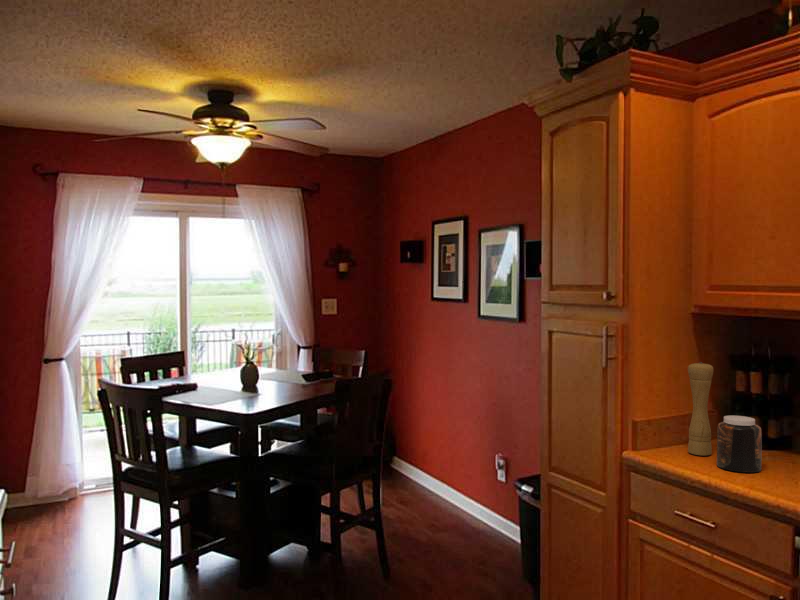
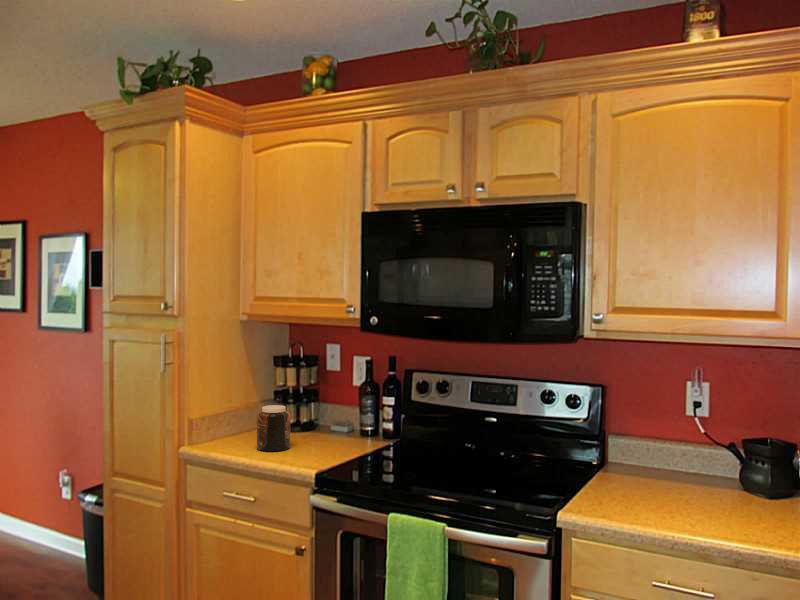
pepper mill: present [688,362,714,456] -> none [236,362,256,442]

